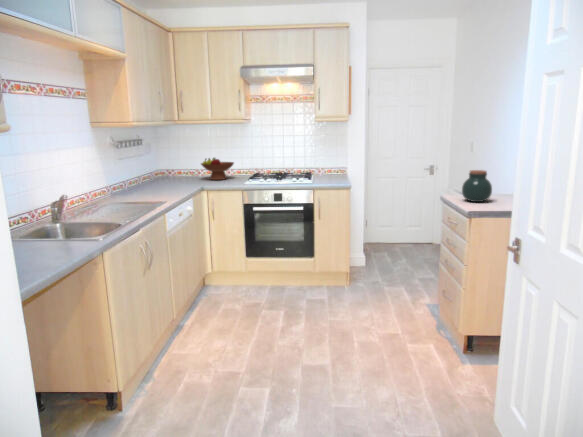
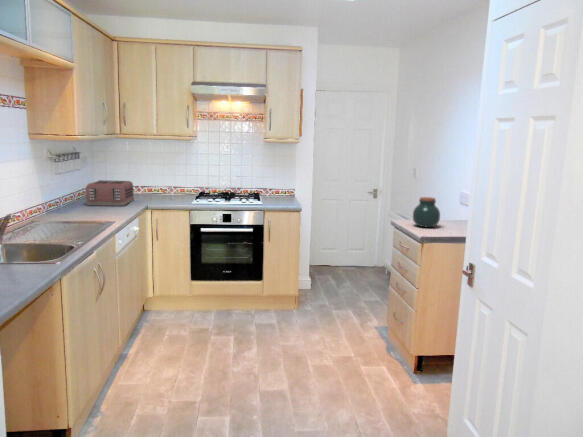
fruit bowl: present [201,158,234,180] -> none [144,174,180,198]
toaster: none [147,164,192,188] -> present [86,180,134,206]

